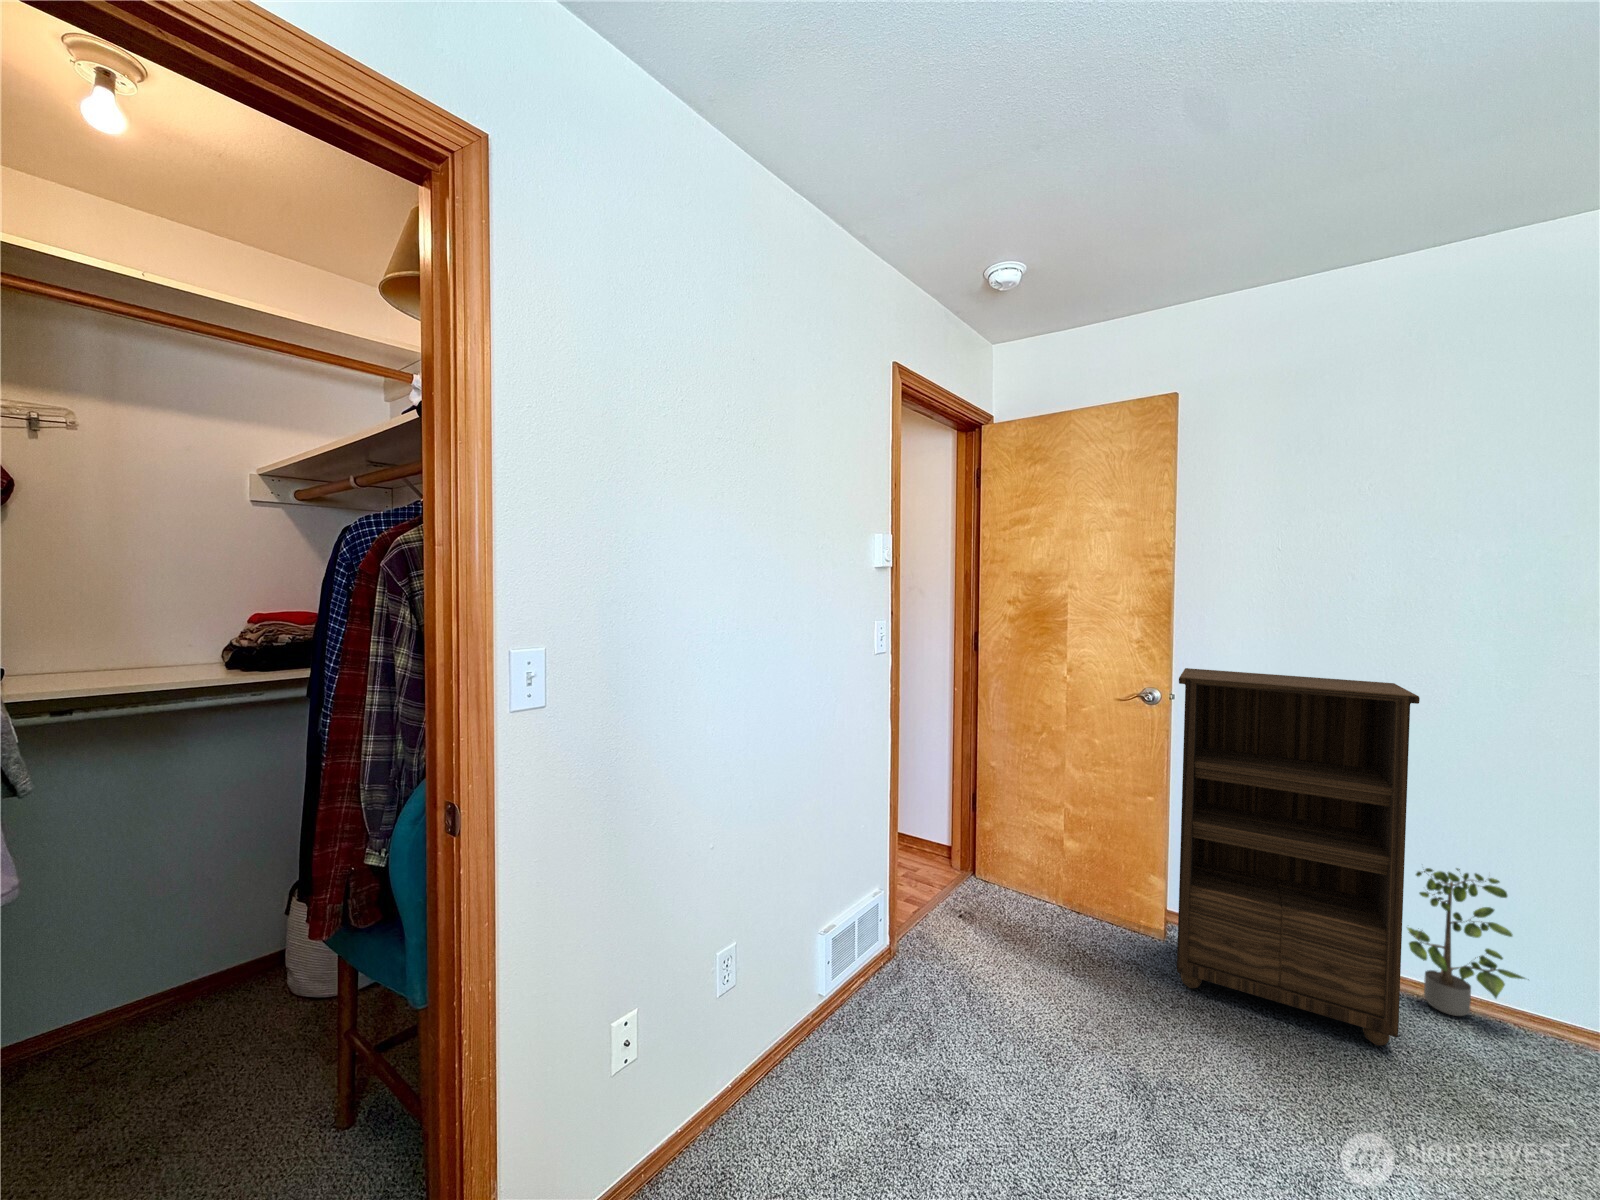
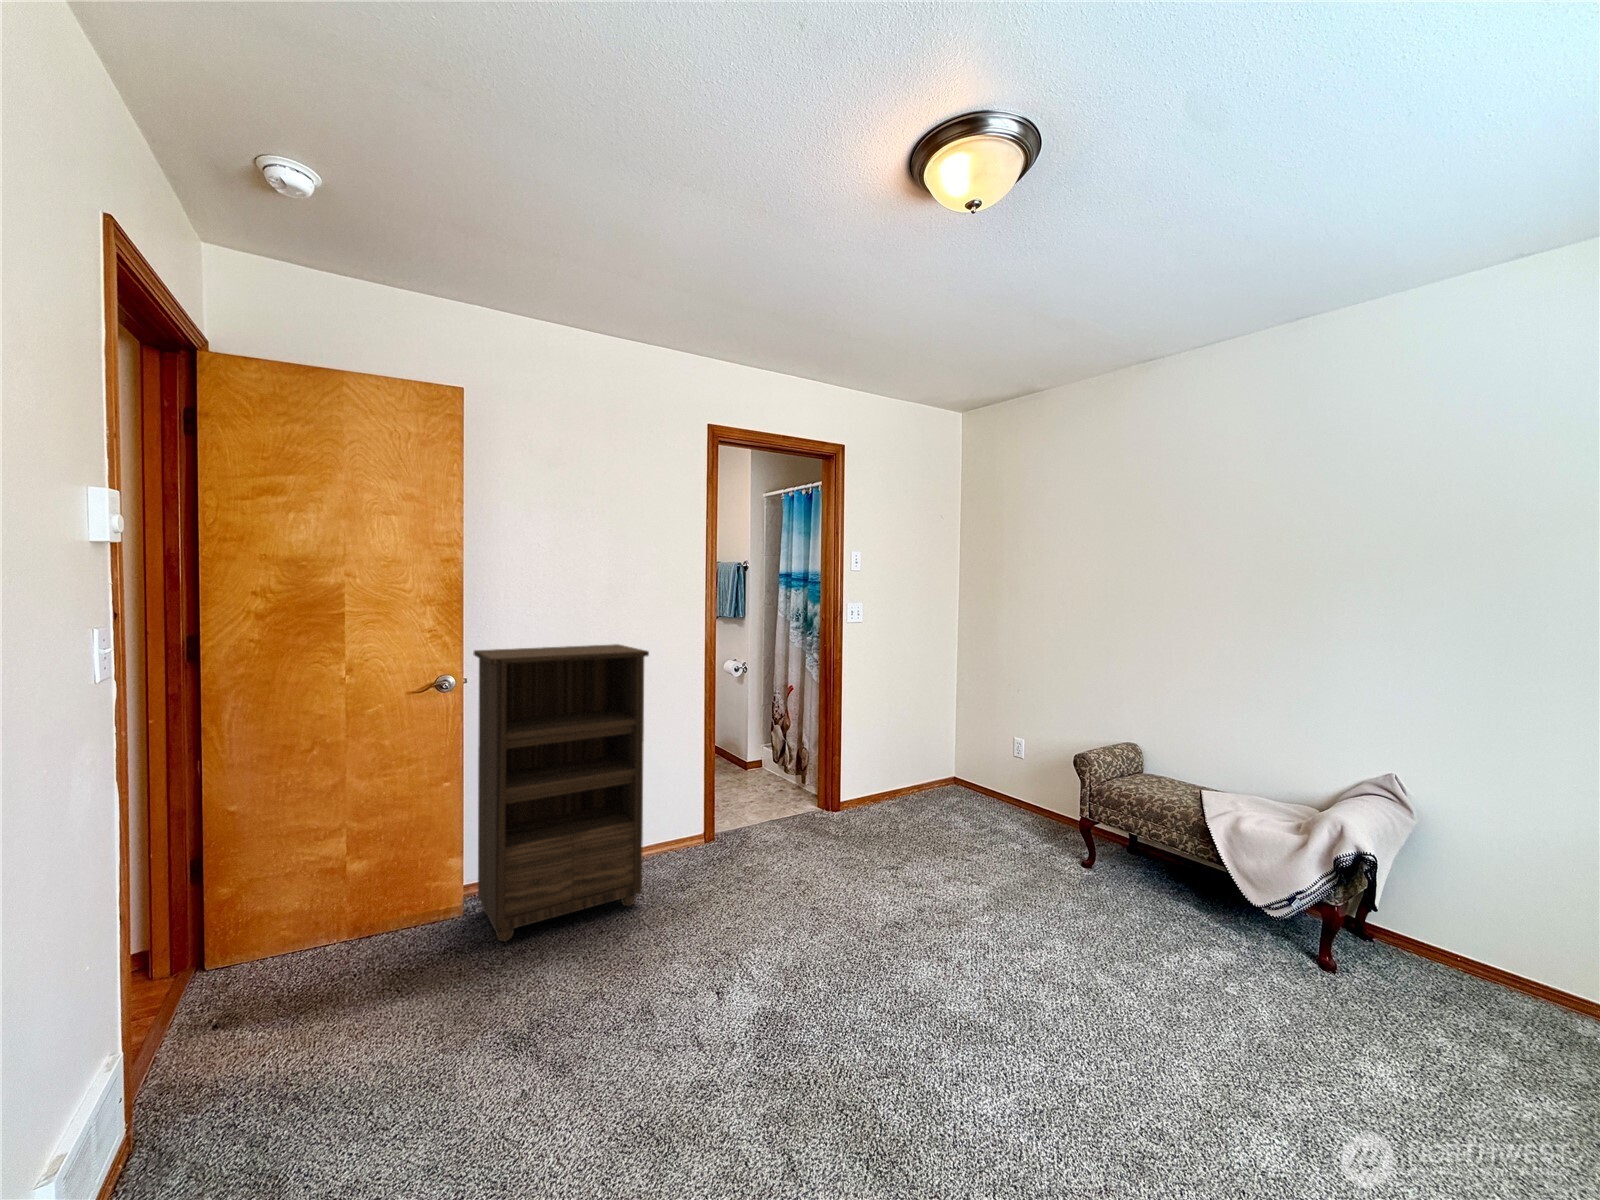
potted plant: present [1407,868,1525,1016] -> none [623,762,683,866]

